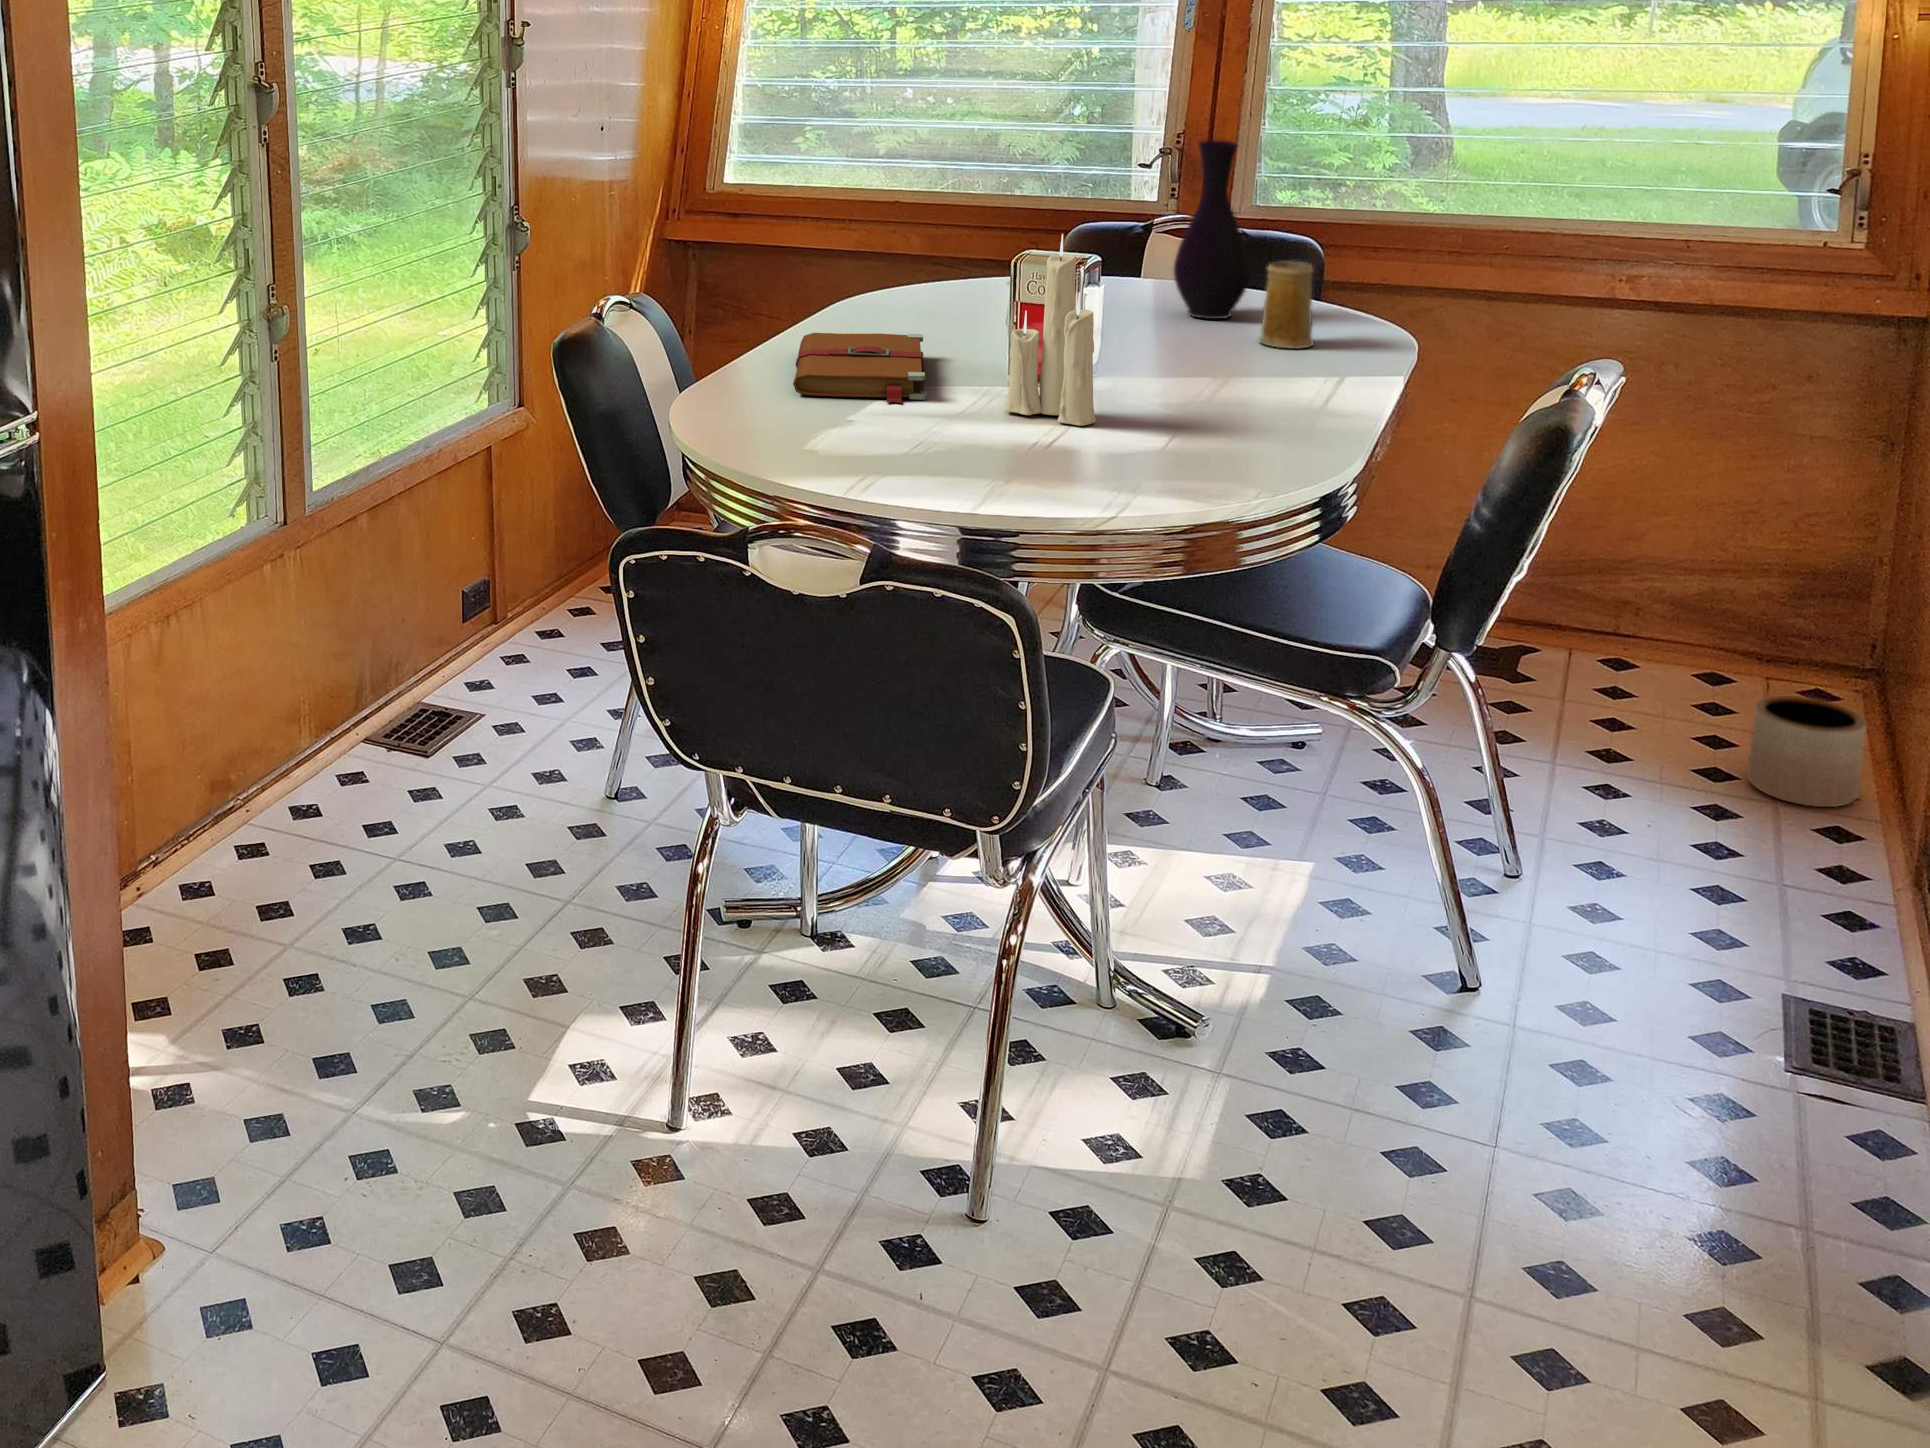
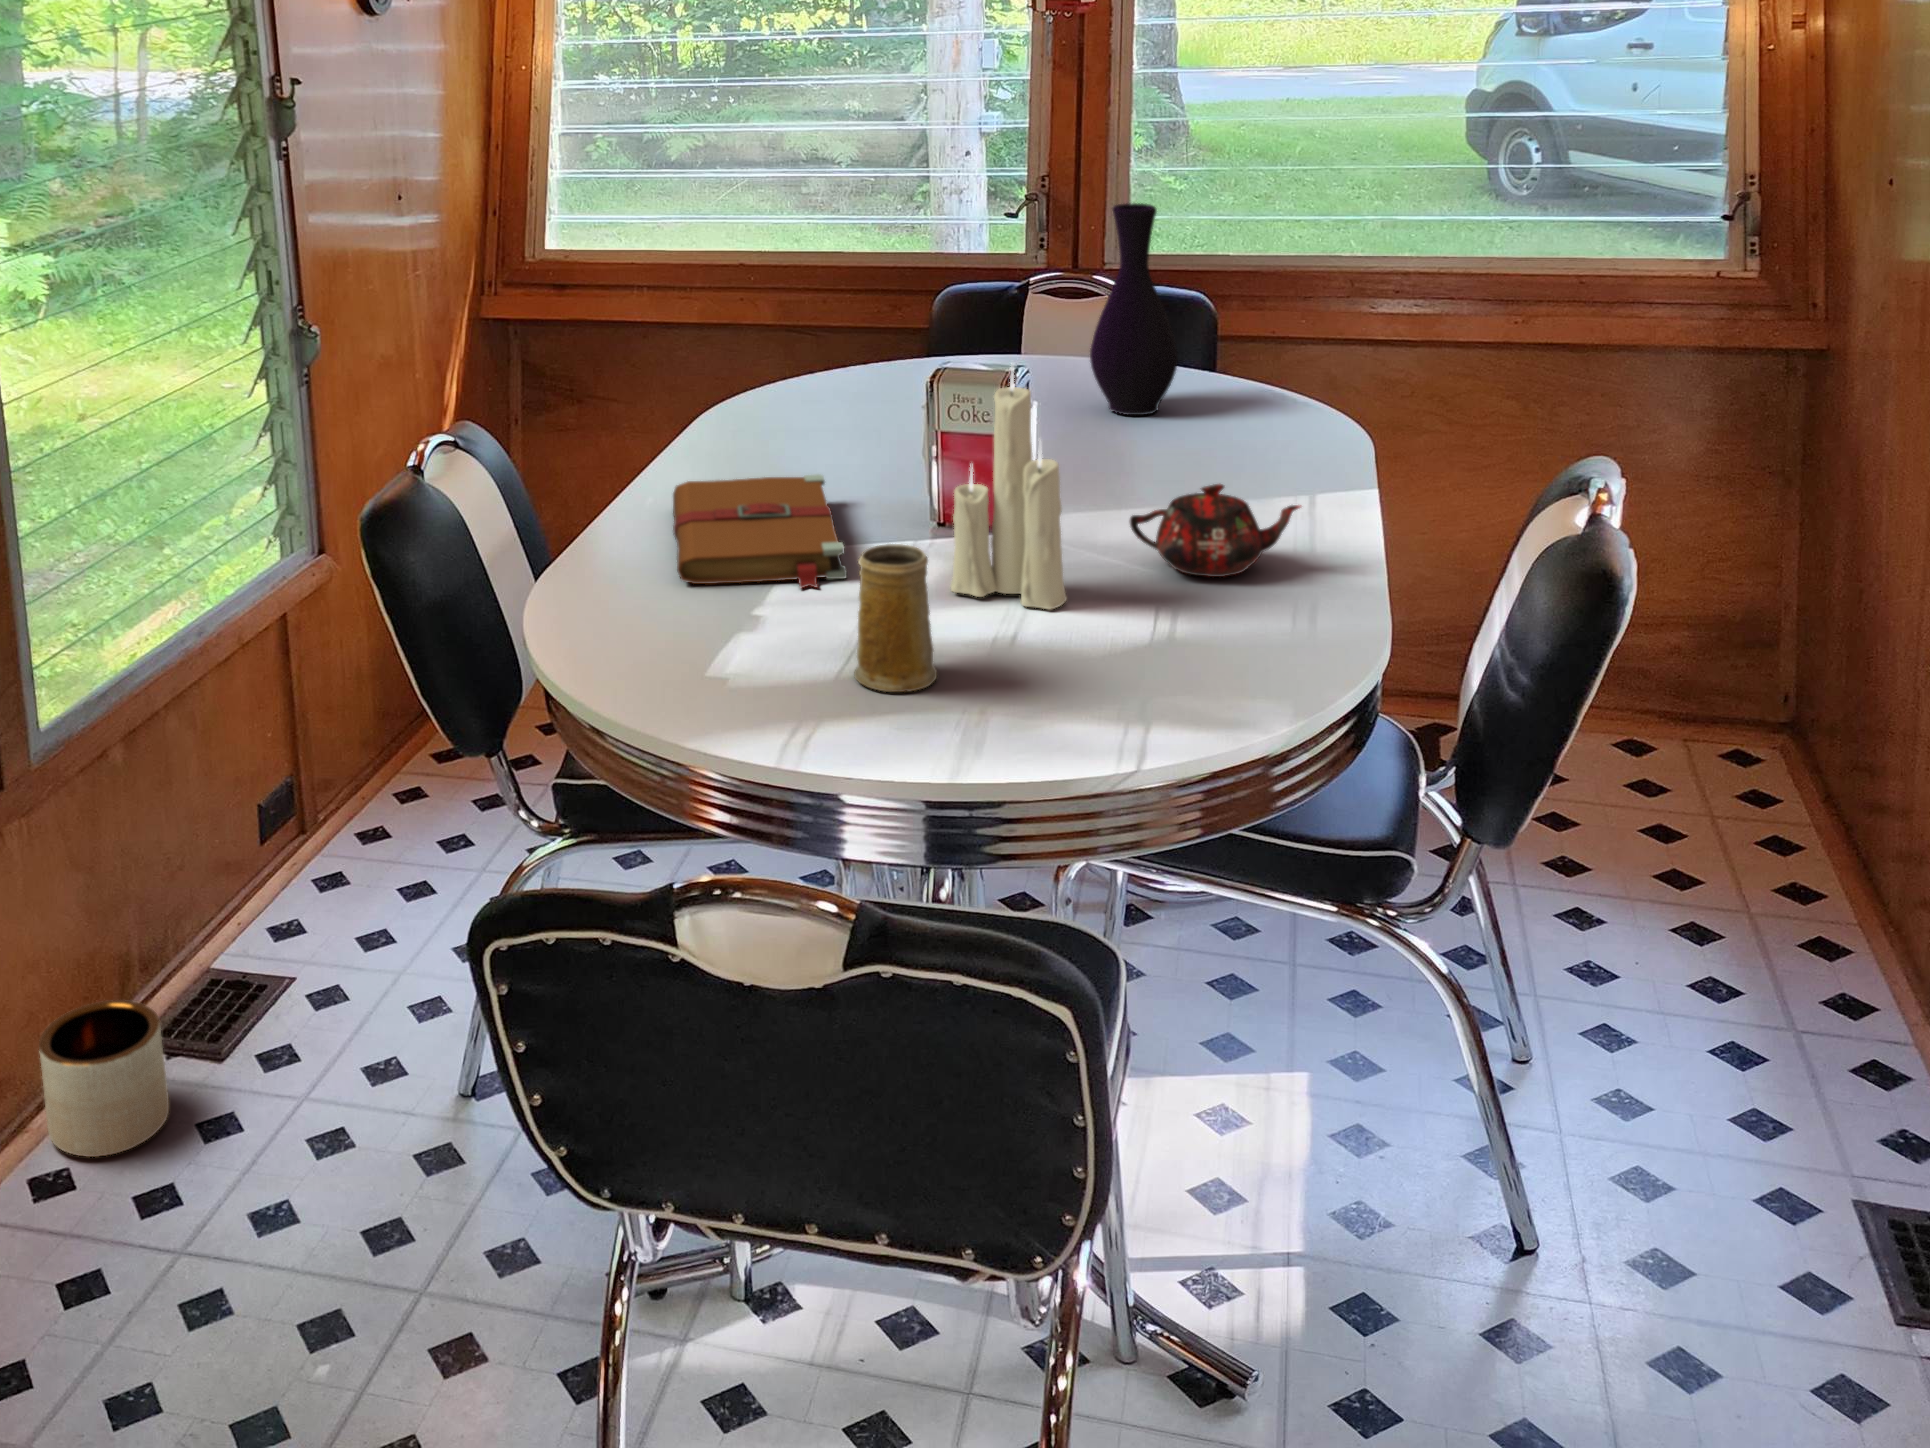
mug: present [1259,262,1314,348] -> present [854,544,937,692]
teapot: none [1159,344,1302,416] -> present [1130,484,1301,577]
planter: present [1747,696,1866,807] -> present [39,1000,169,1157]

